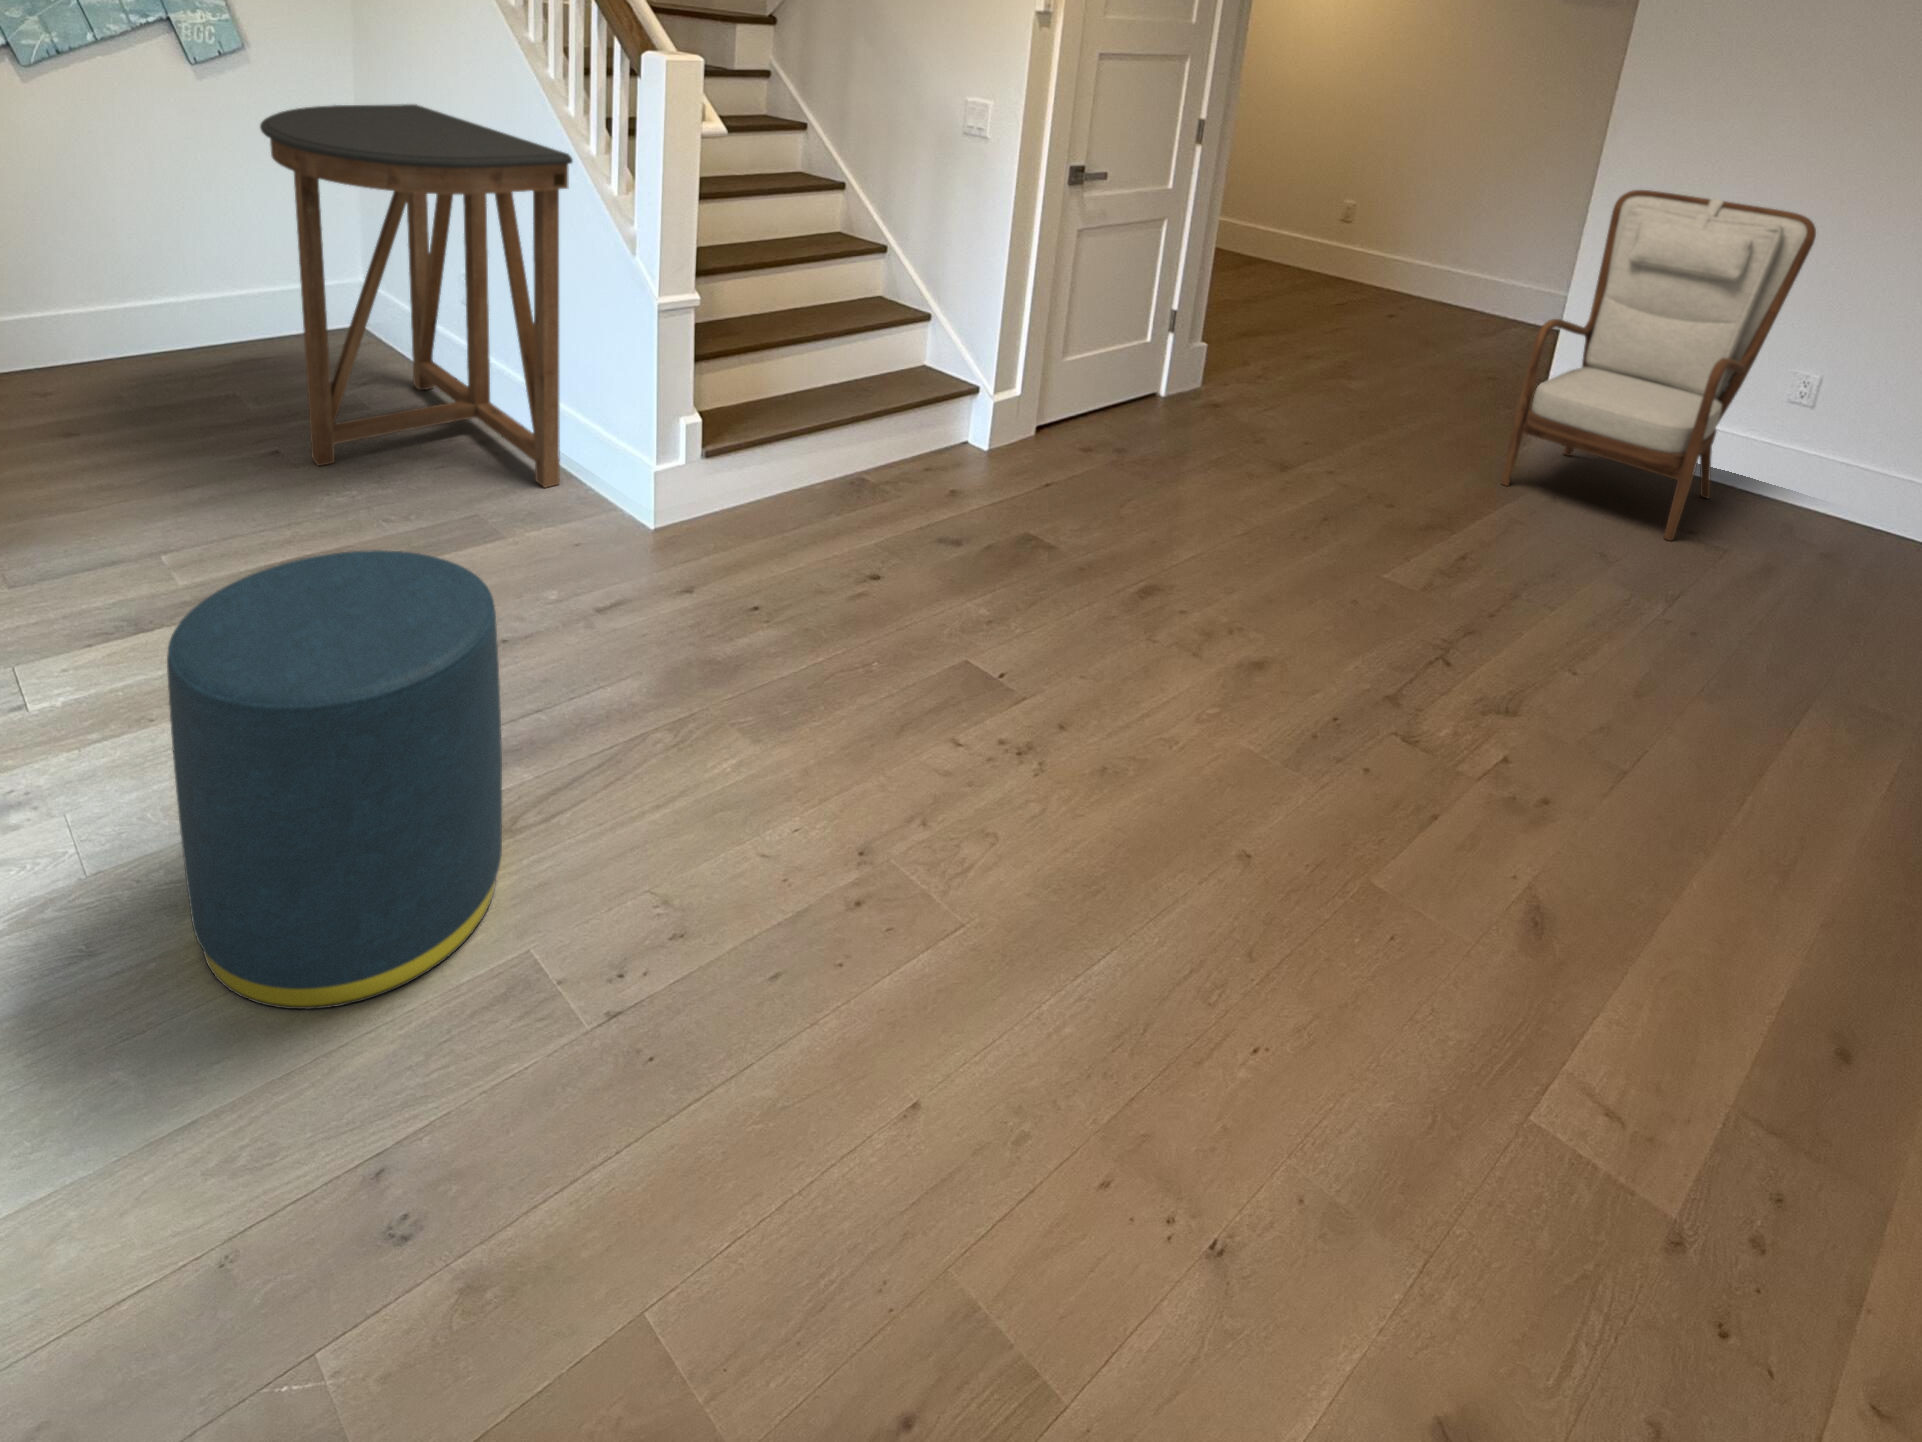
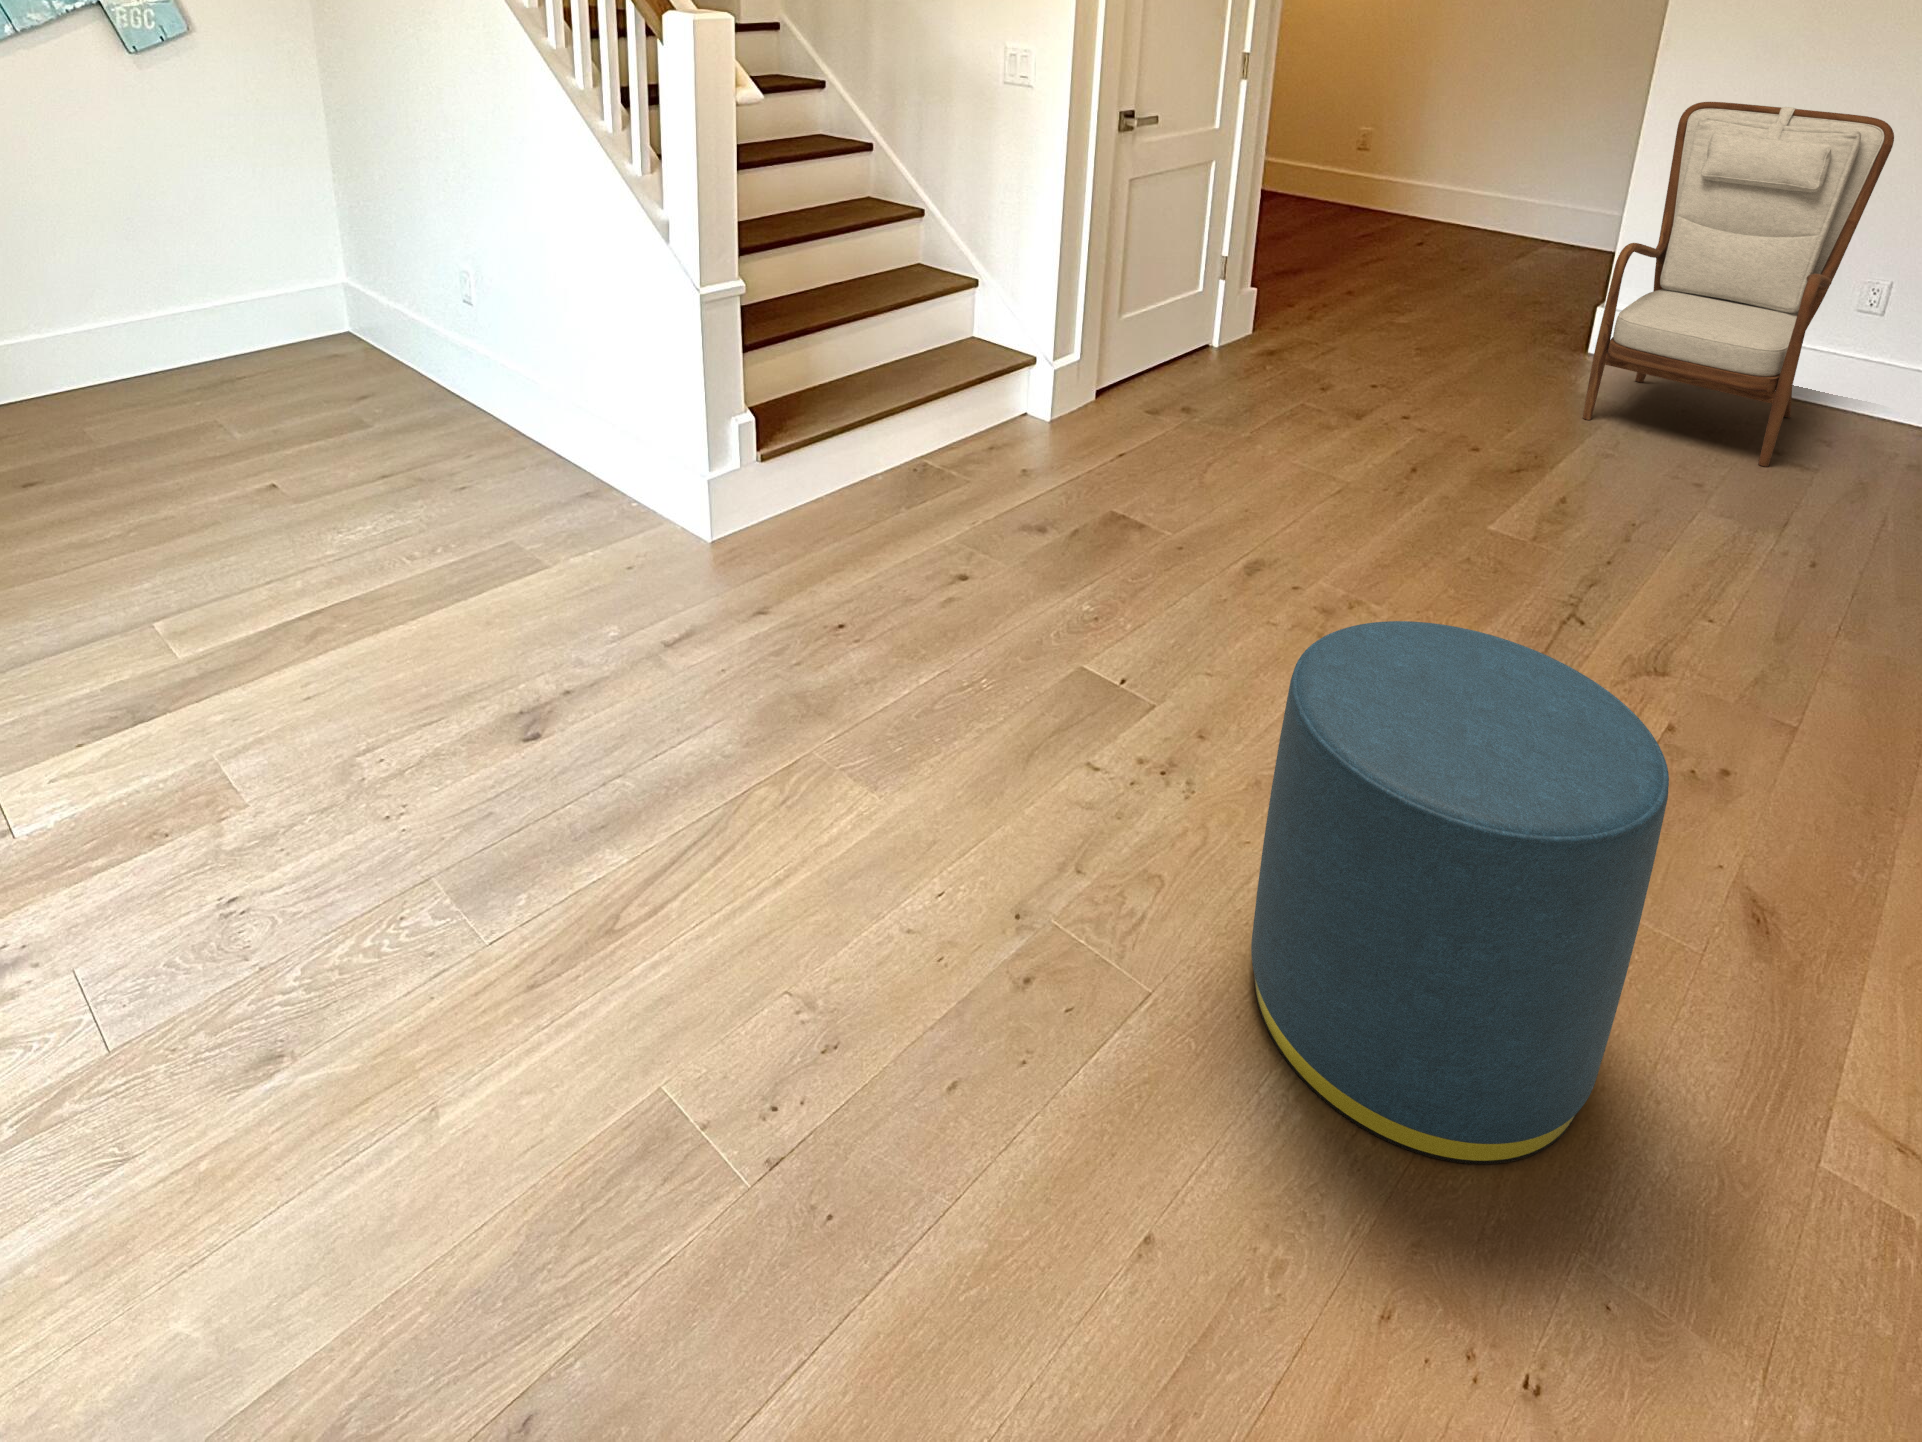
console table: present [260,104,572,487] -> none [221,86,598,505]
ottoman: present [167,550,502,1009] -> present [1251,621,1669,1164]

